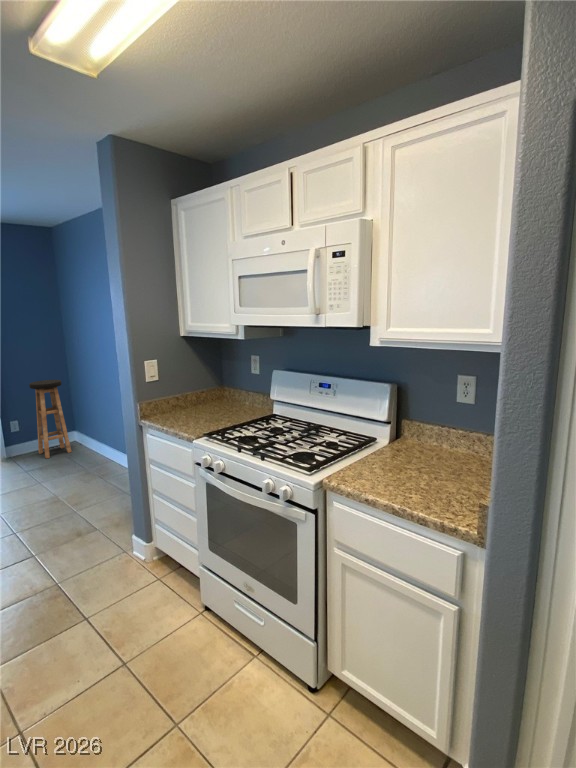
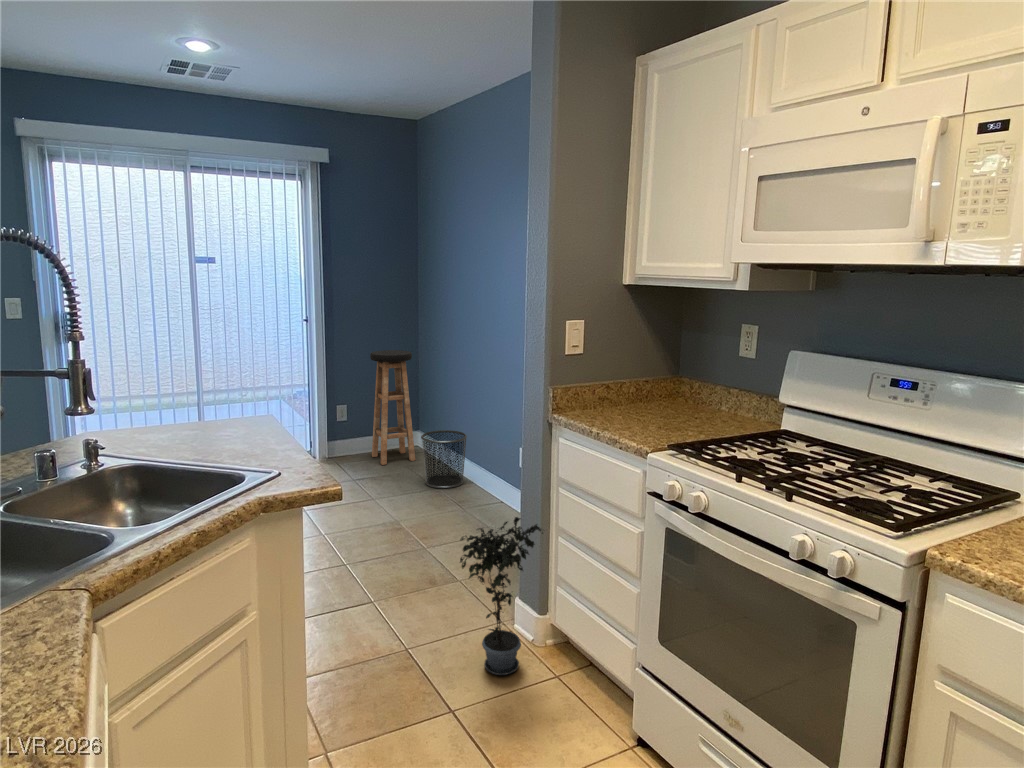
waste bin: none [71,430,106,469] -> present [421,430,467,488]
potted plant: none [82,488,144,589] -> present [460,517,543,675]

